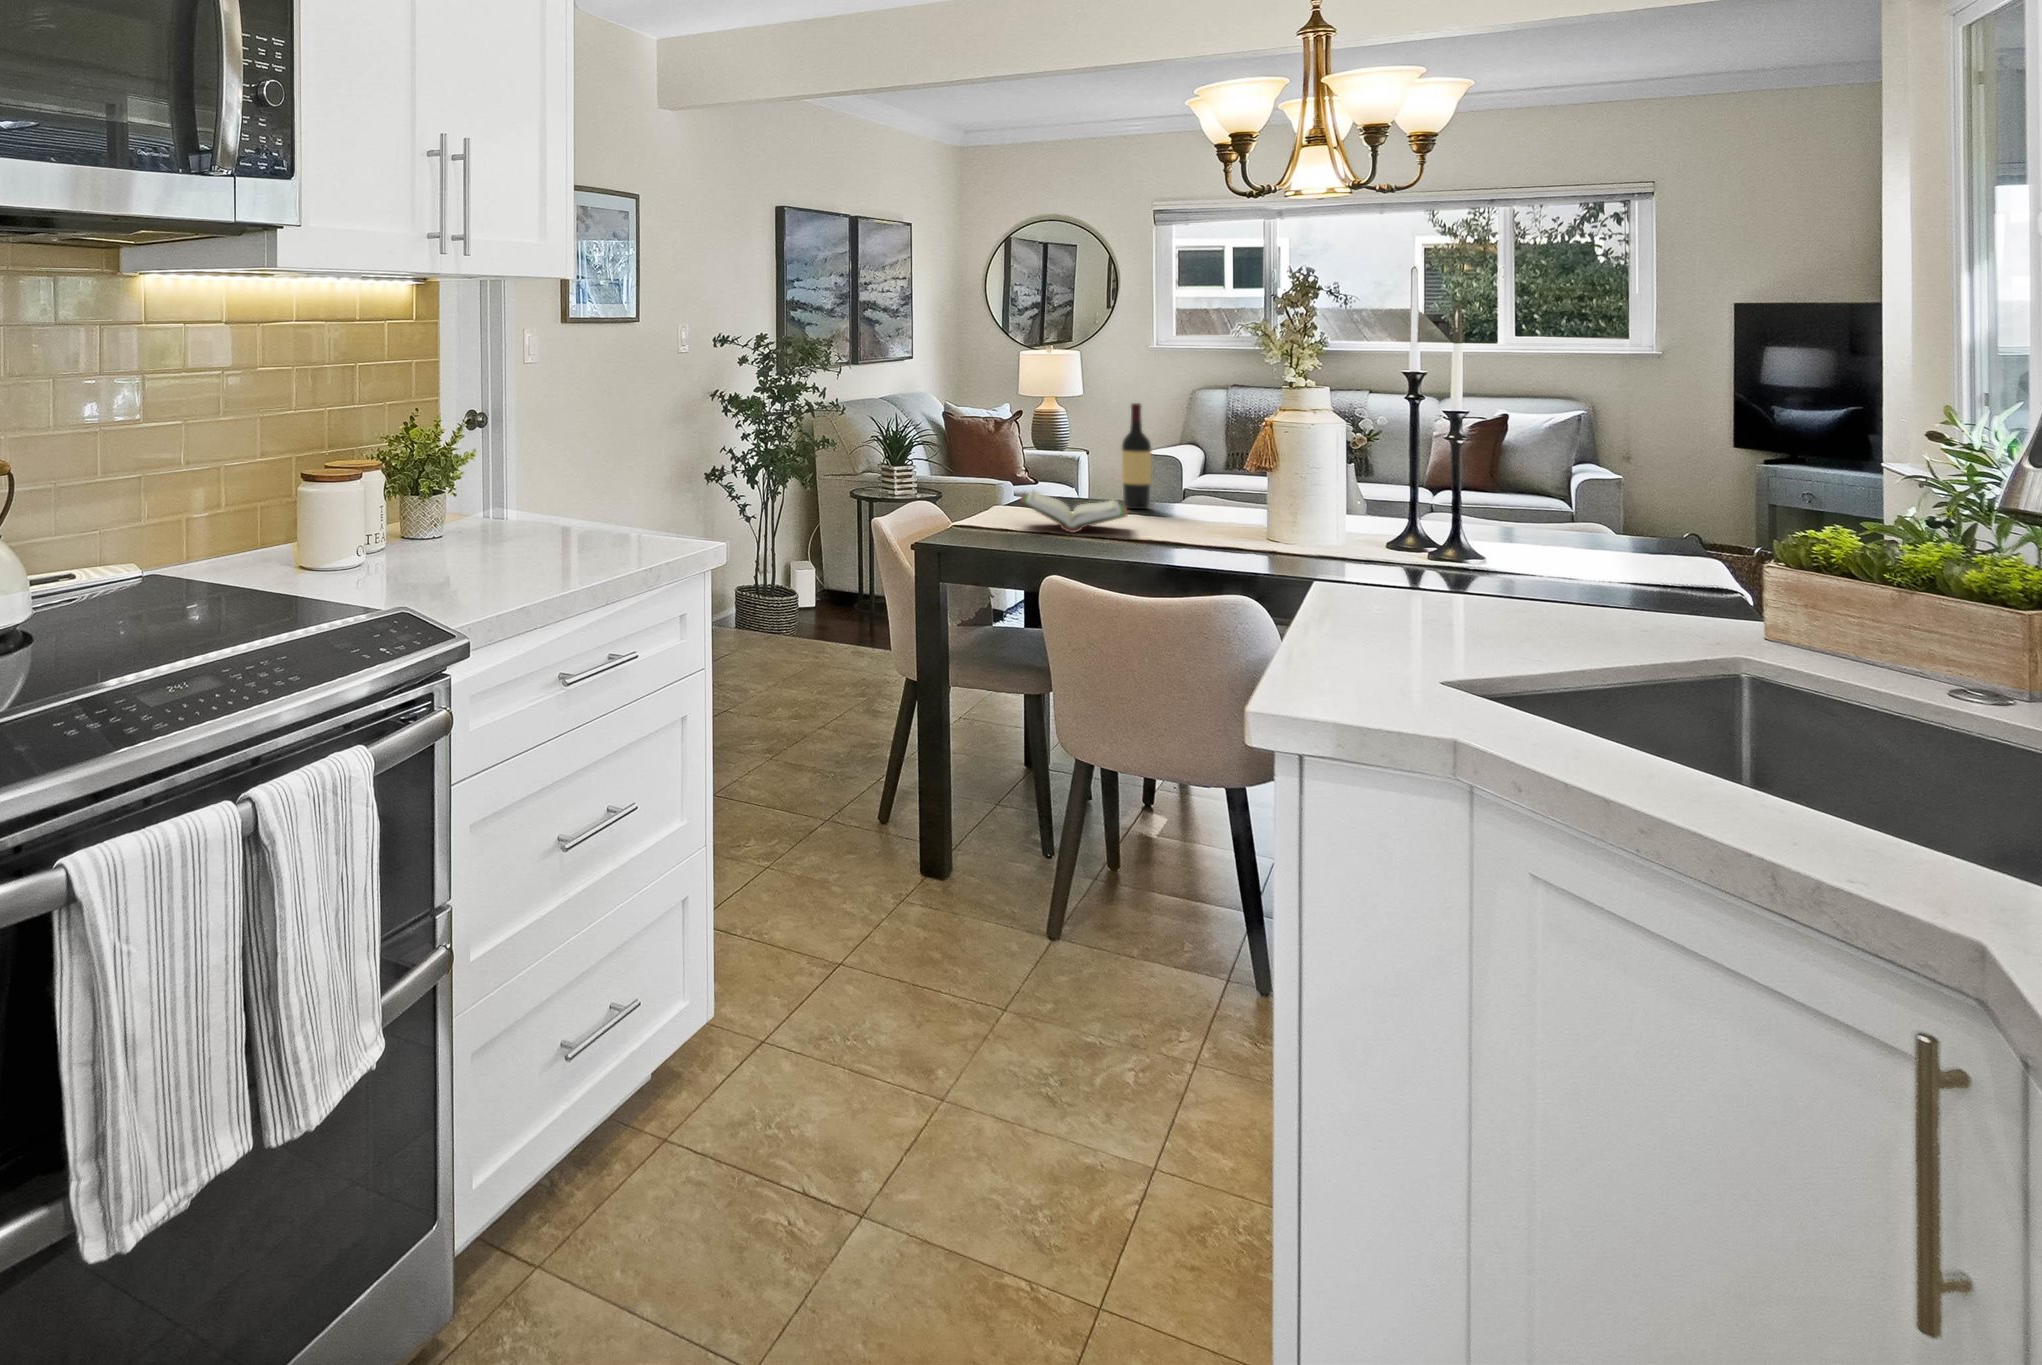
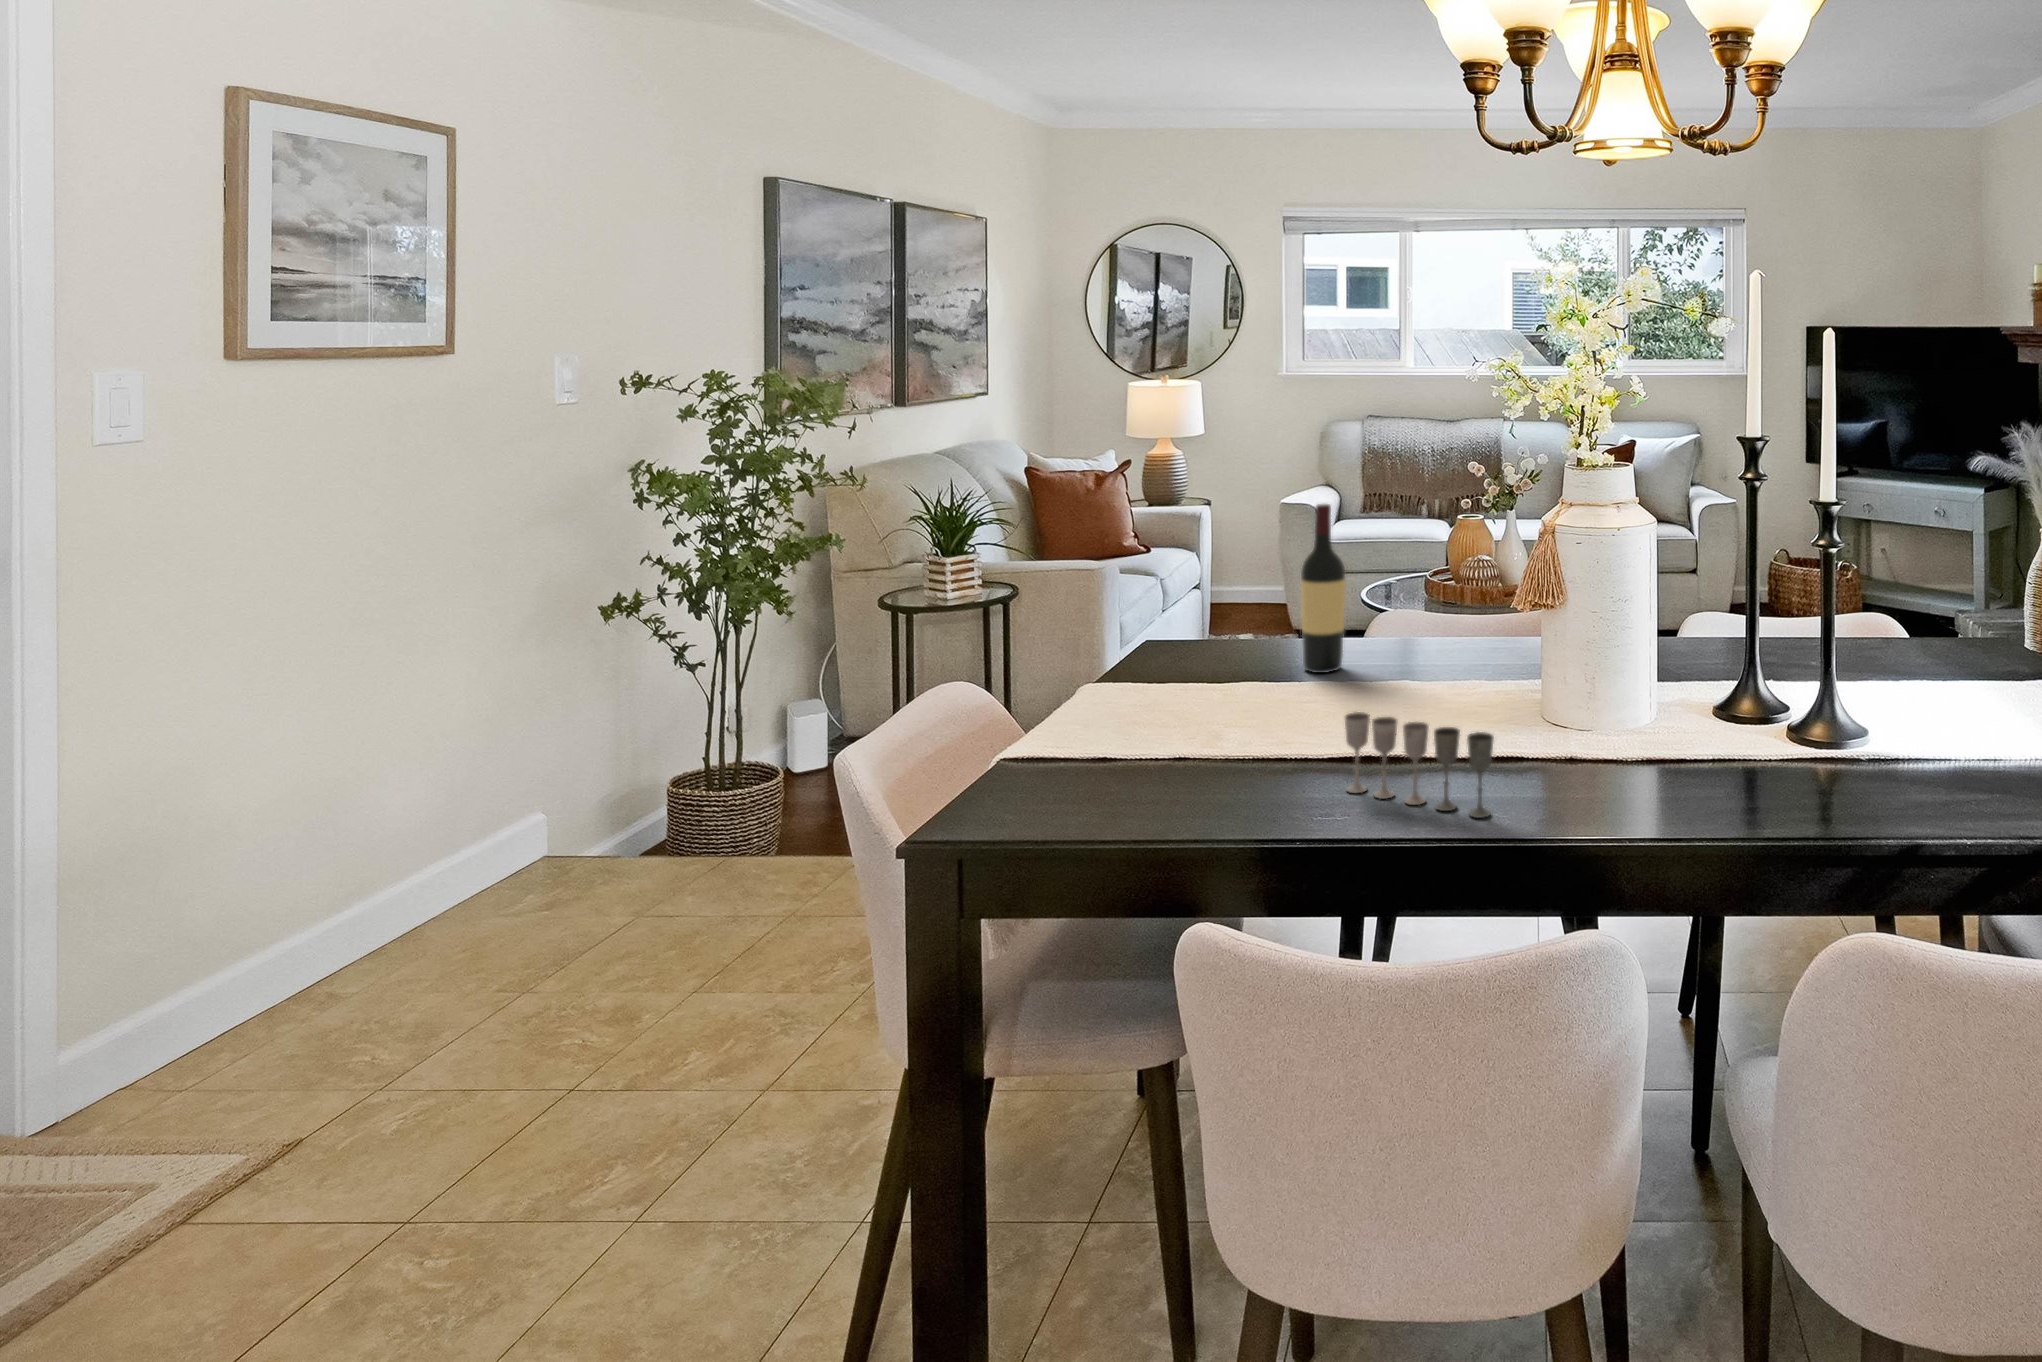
book: present [1020,491,1128,533] -> none [1142,688,1337,780]
wine glass: none [1129,499,1212,553] -> present [1345,712,1494,818]

